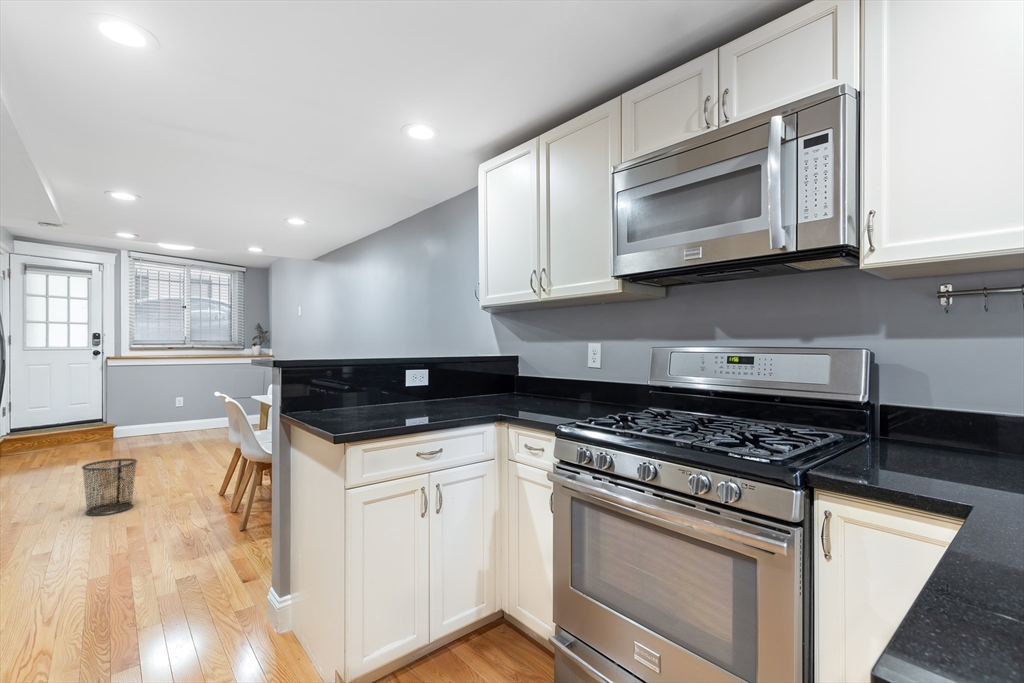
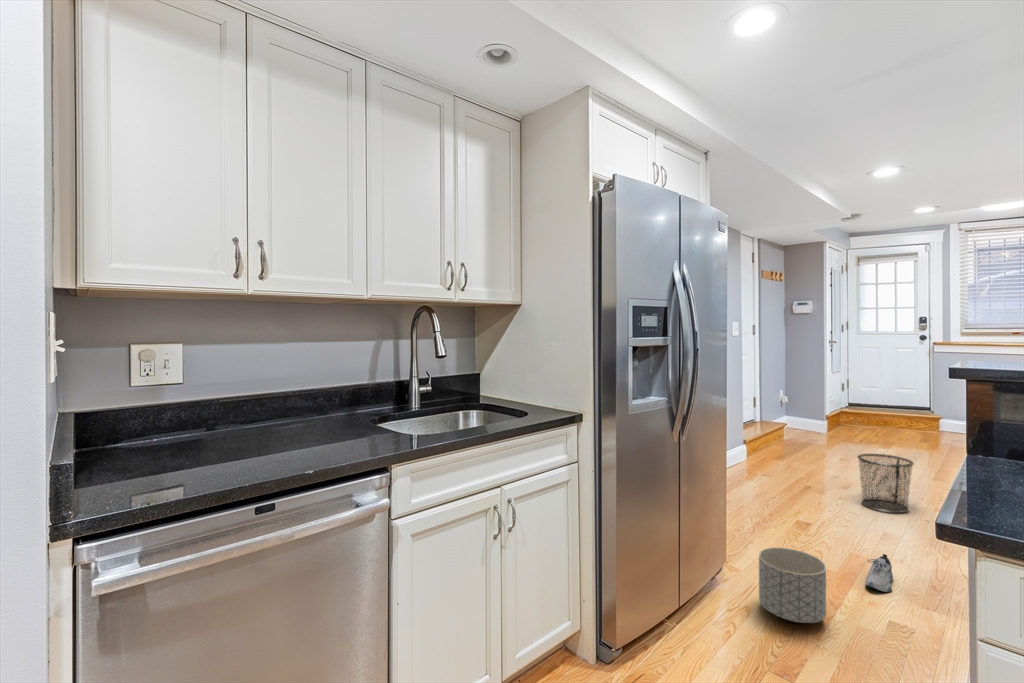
shoe: none [140,536,164,570] -> present [865,554,893,592]
planter: none [54,555,135,635] -> present [759,548,826,623]

